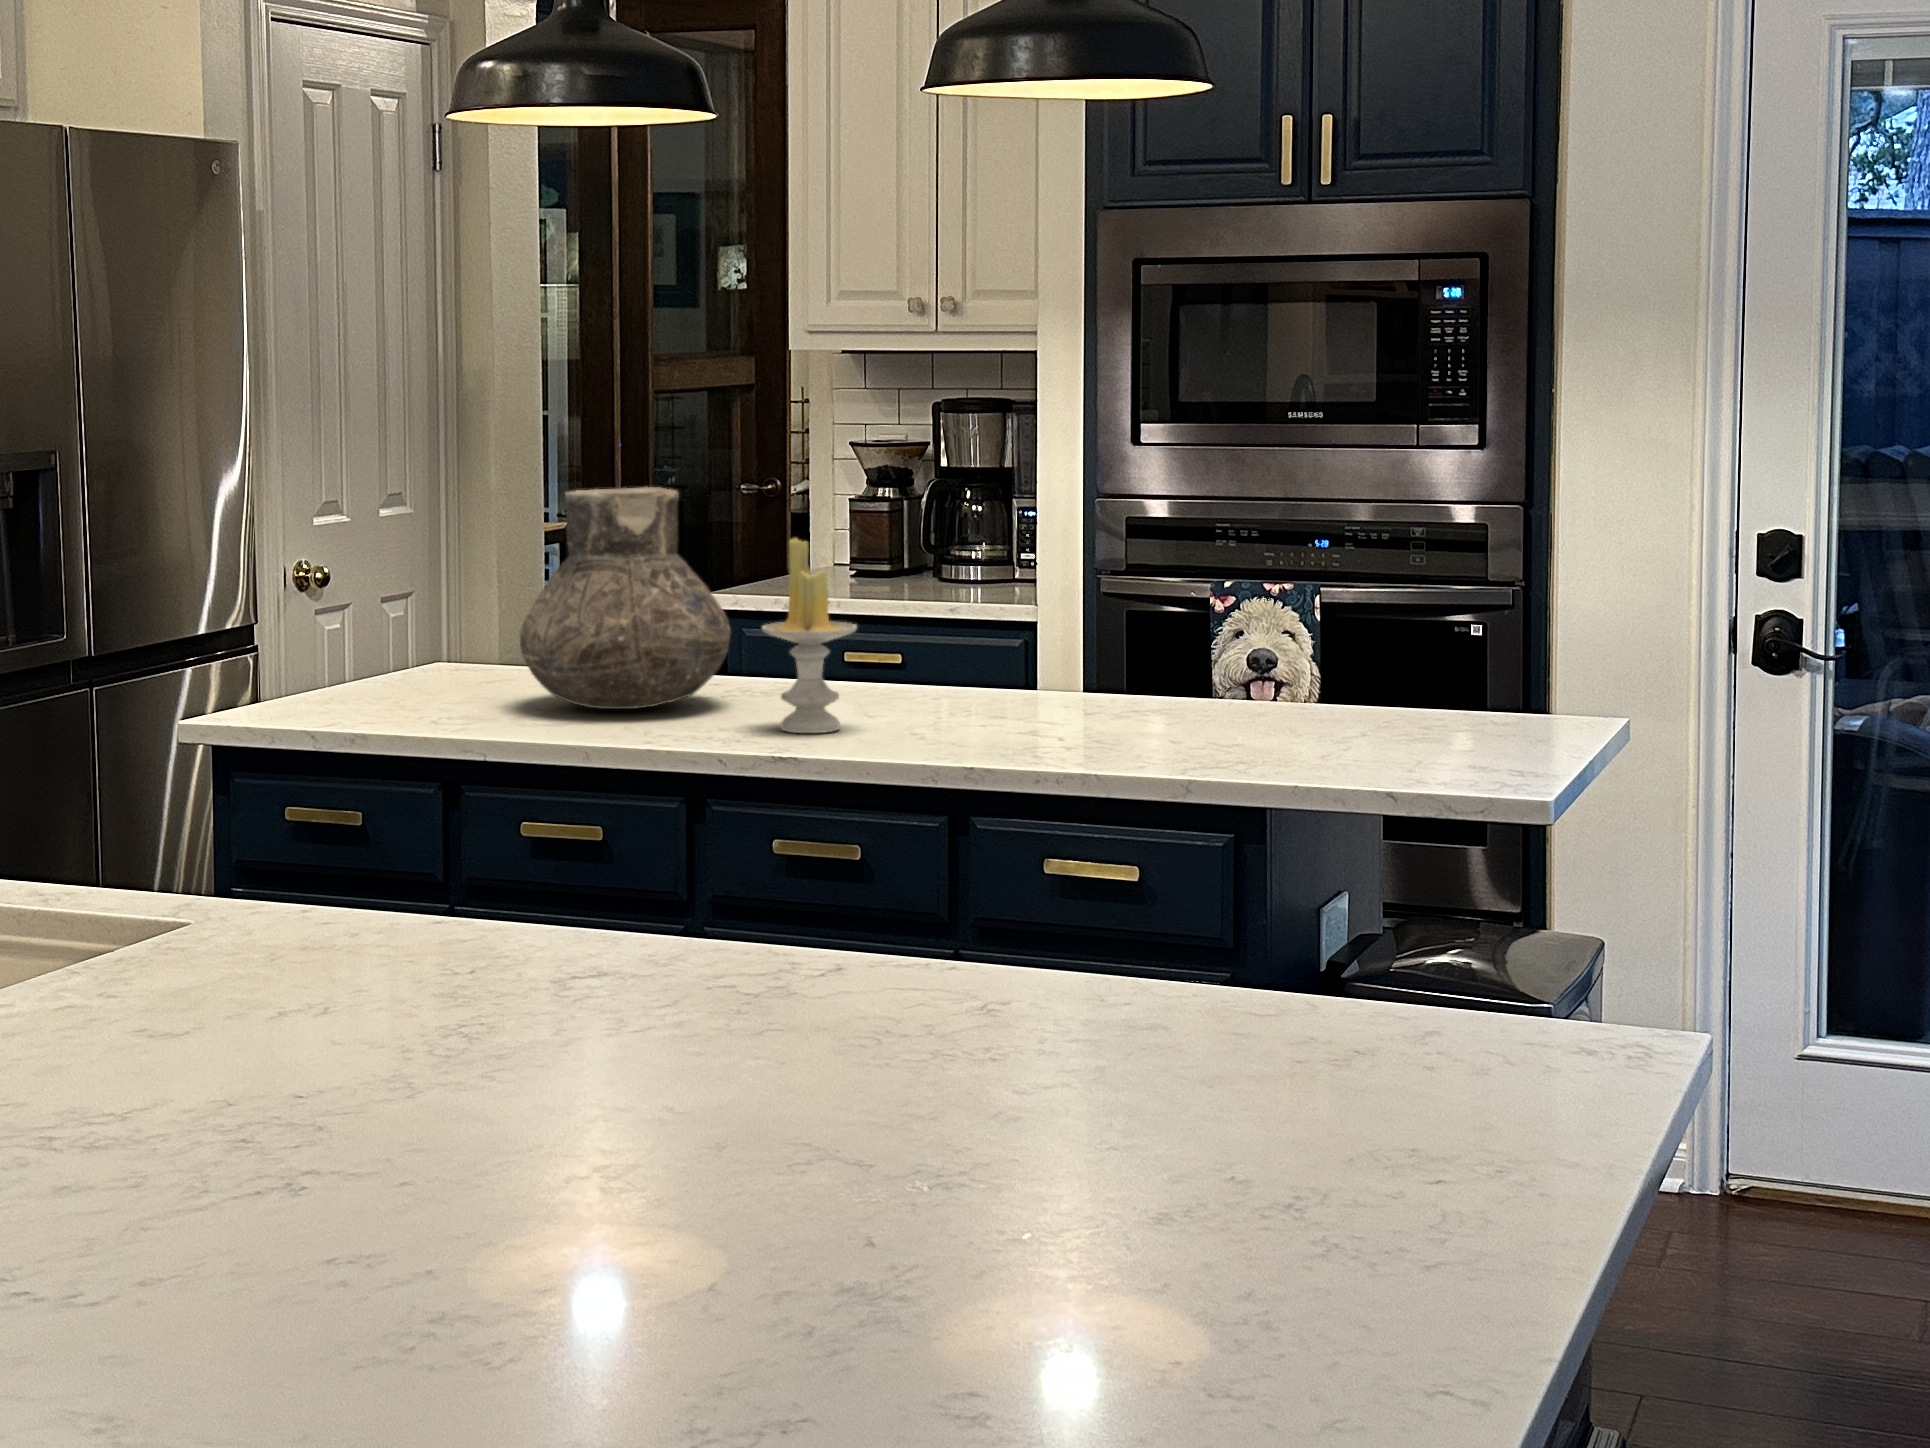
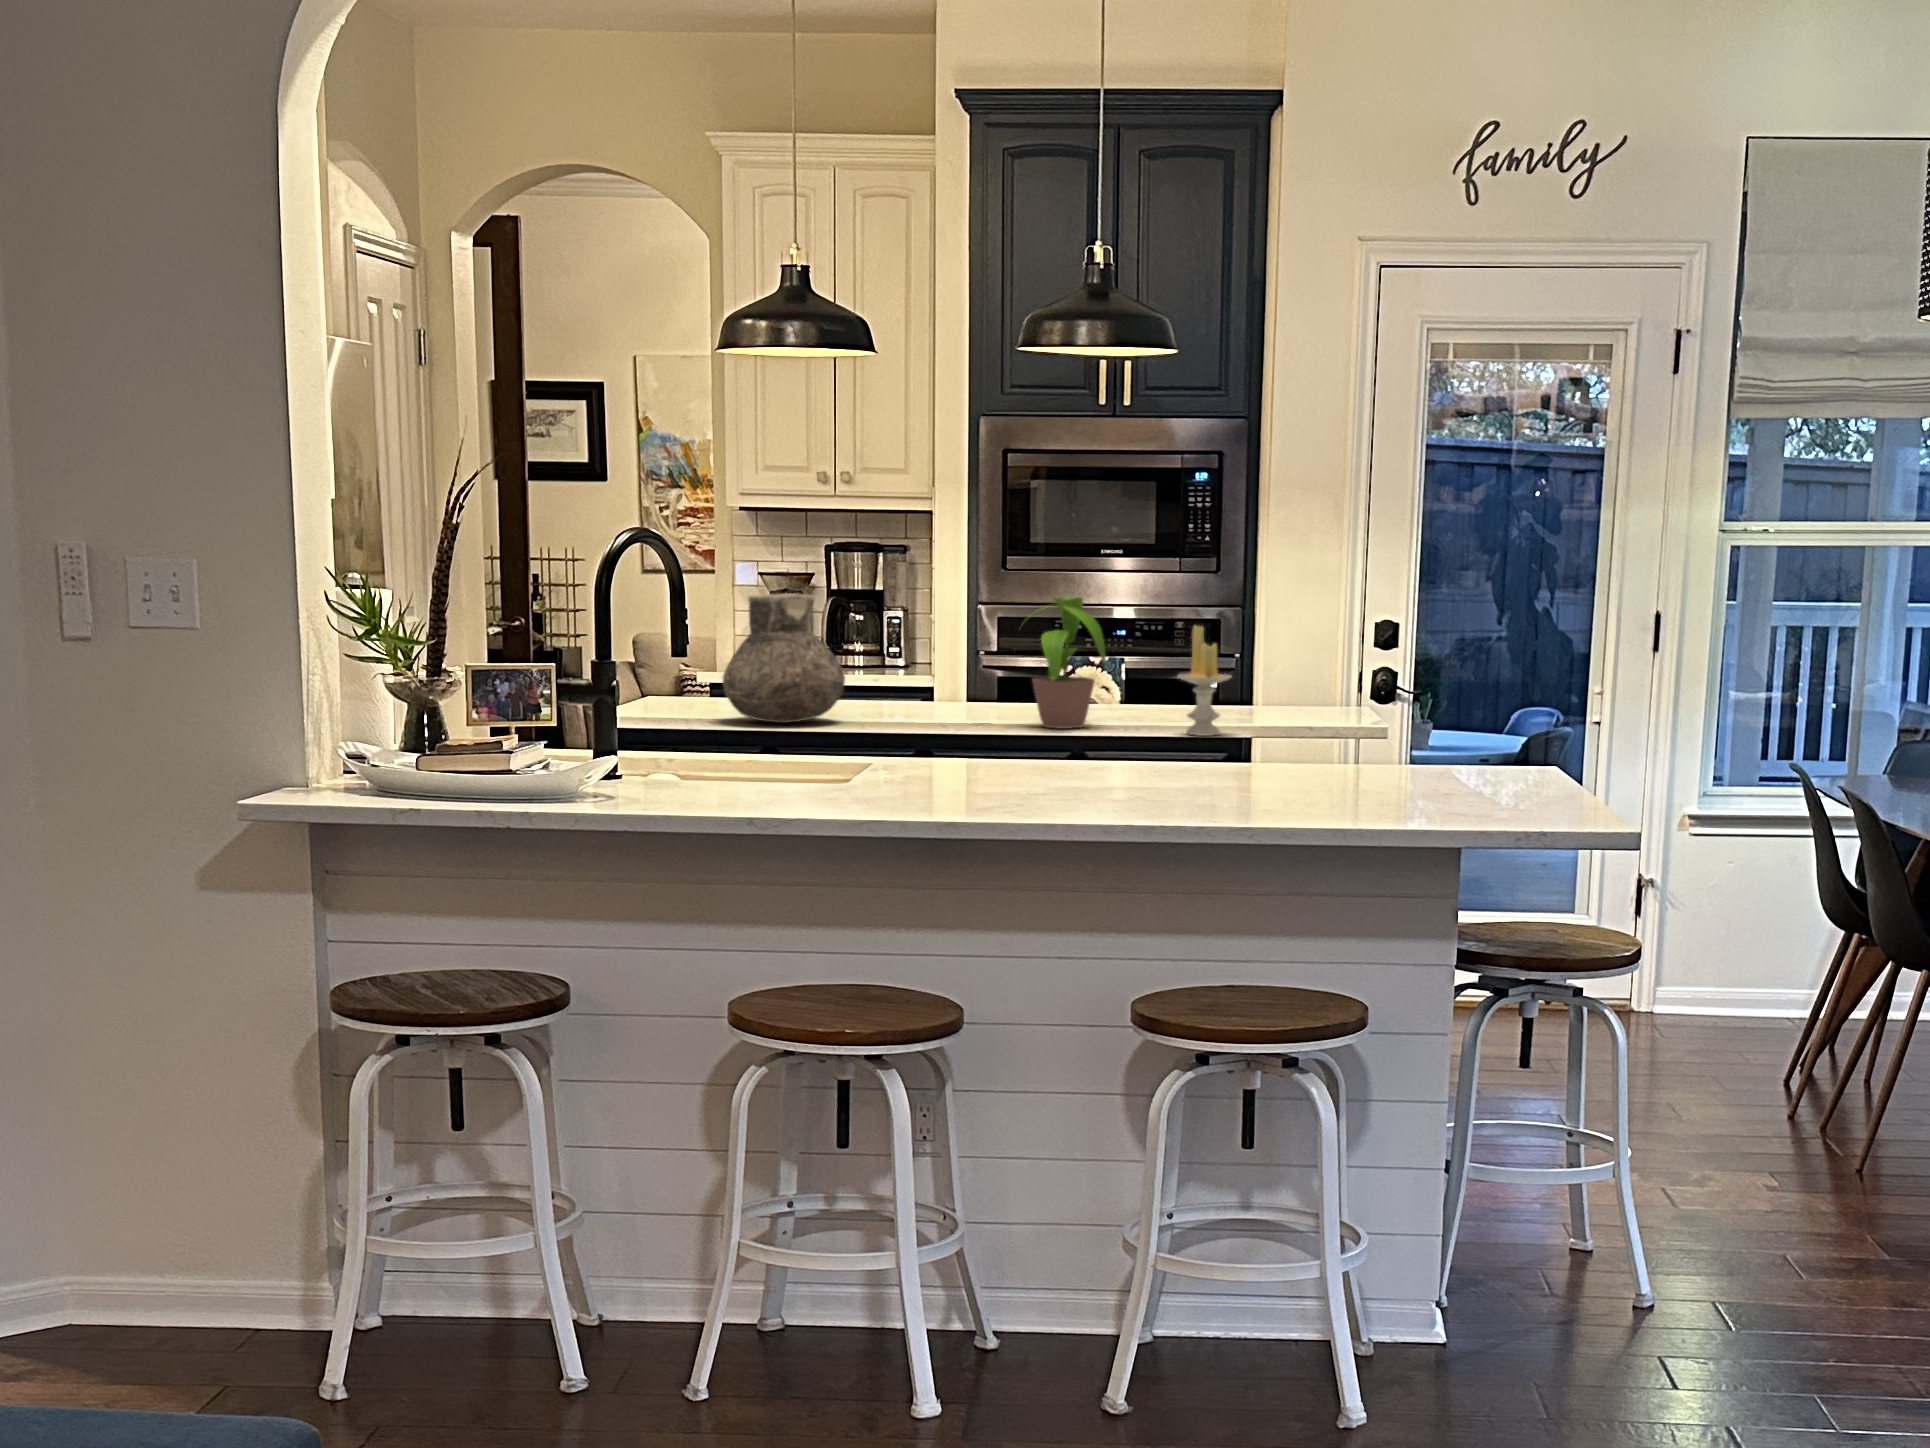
potted plant: none [985,496,1199,736] -> present [1028,597,1106,729]
candle: present [762,538,857,733] -> present [1177,625,1231,736]

